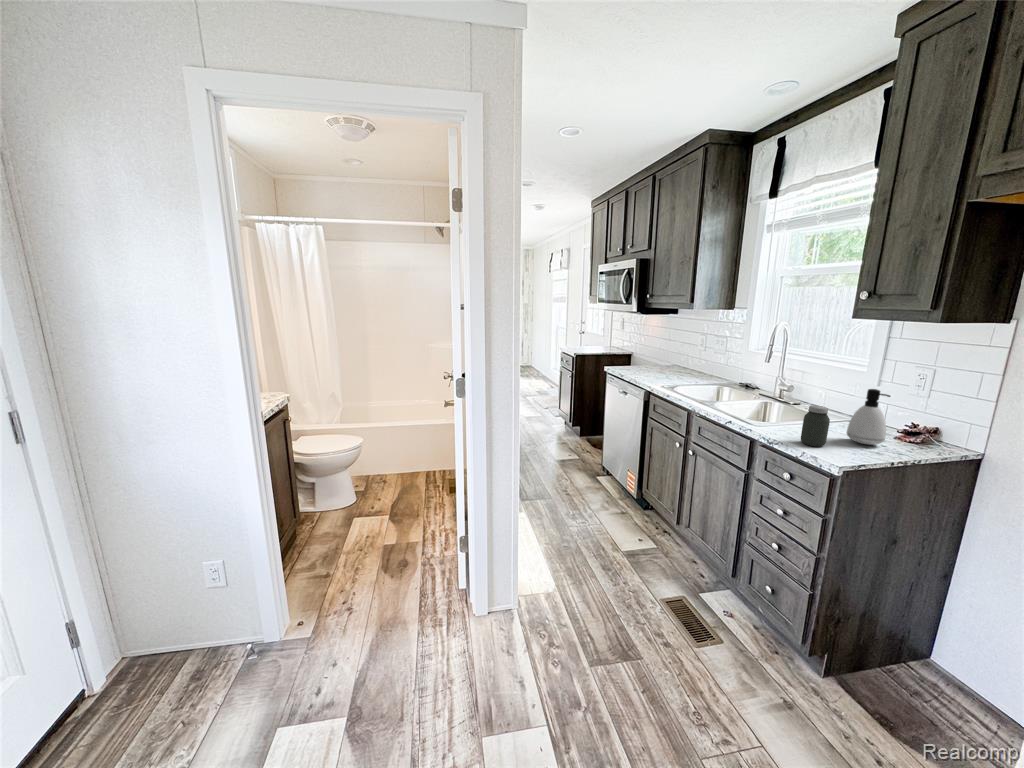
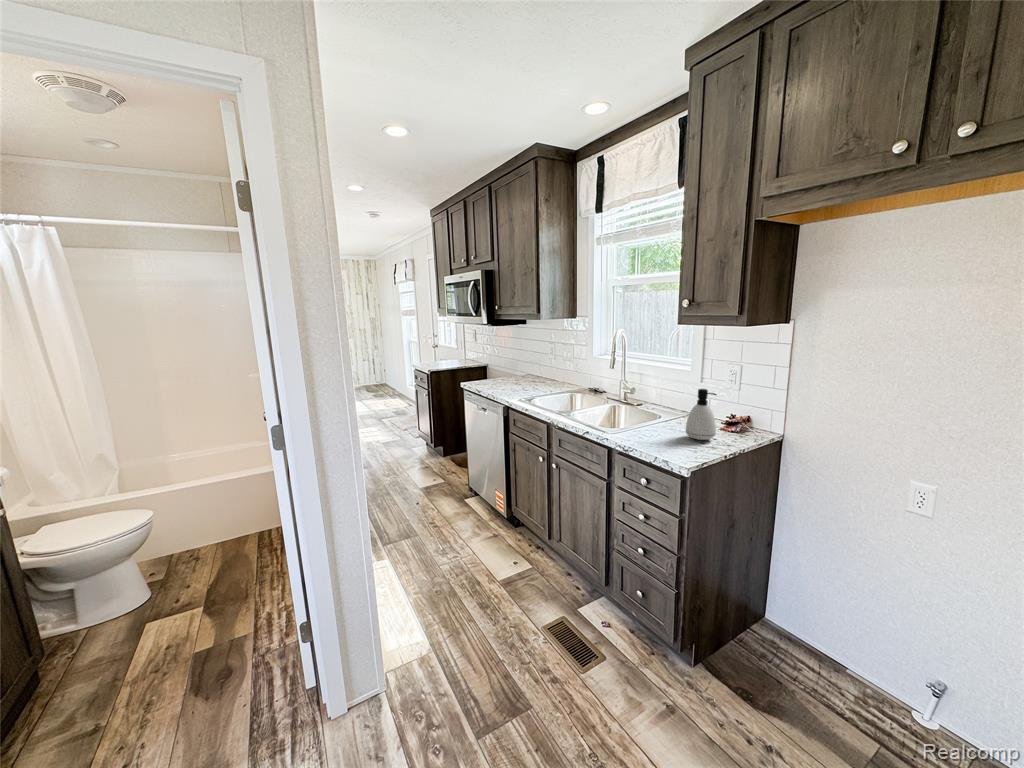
jar: present [801,405,830,447] -> none [651,410,673,449]

